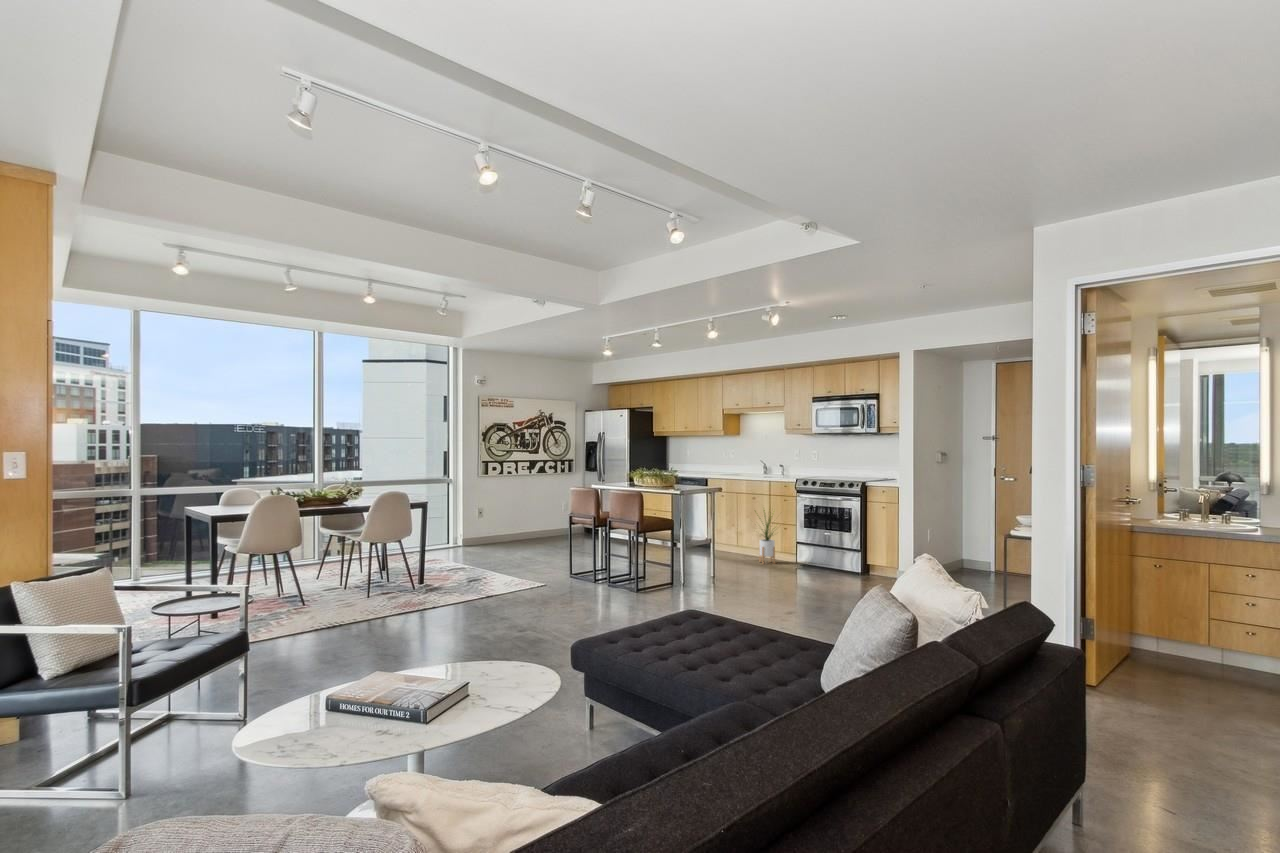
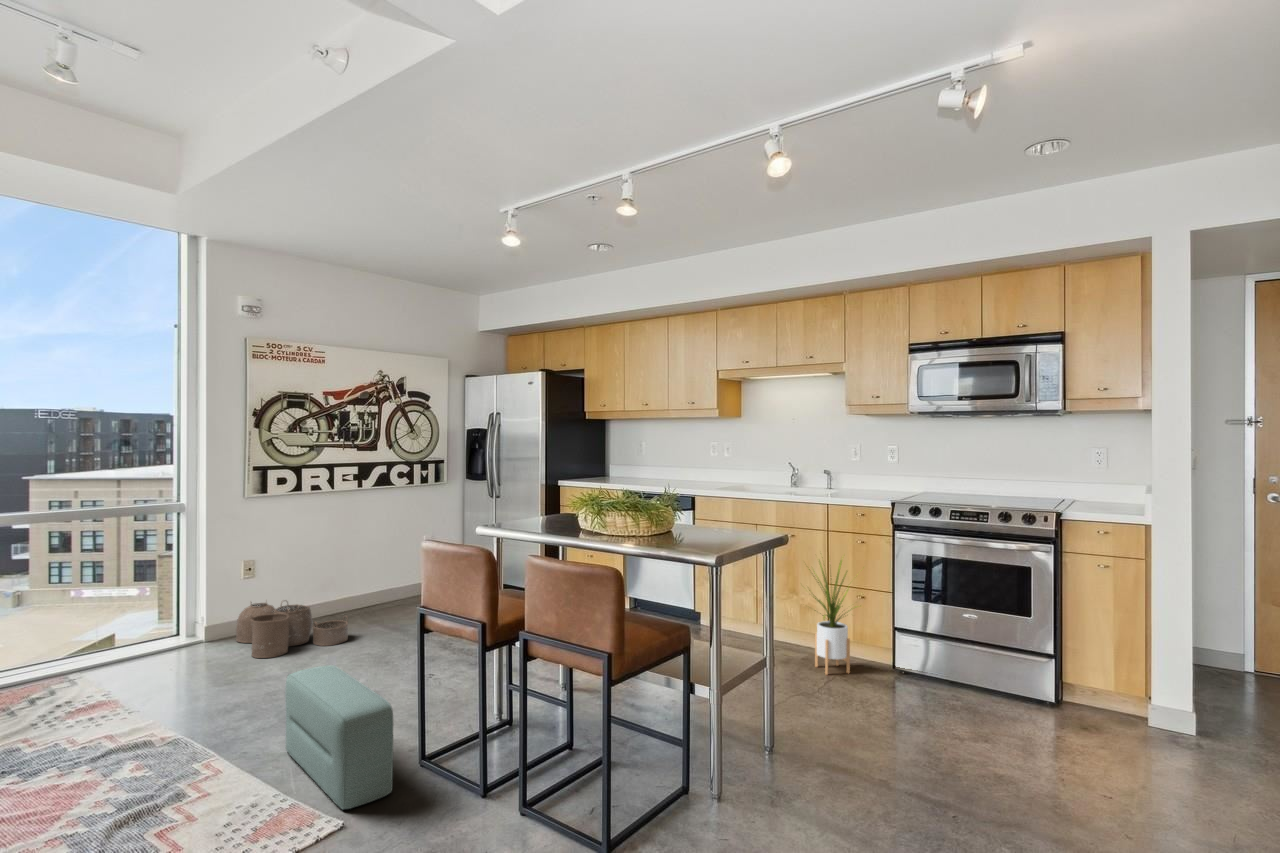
woven basket: none [476,528,530,552] -> present [236,602,348,658]
pouf: none [520,540,565,583] -> present [285,665,393,809]

